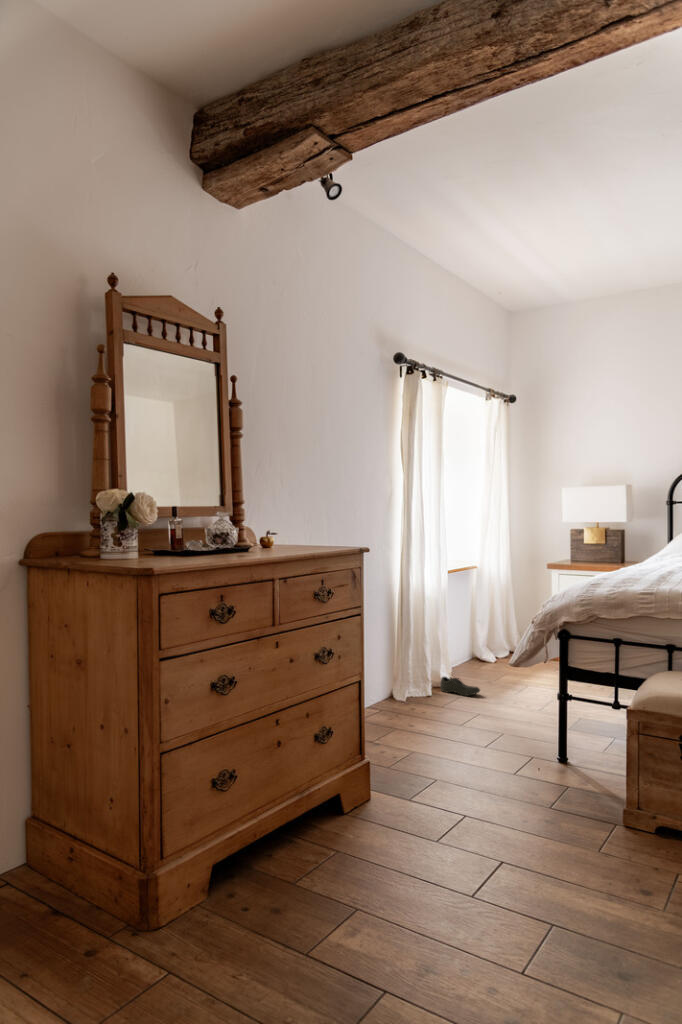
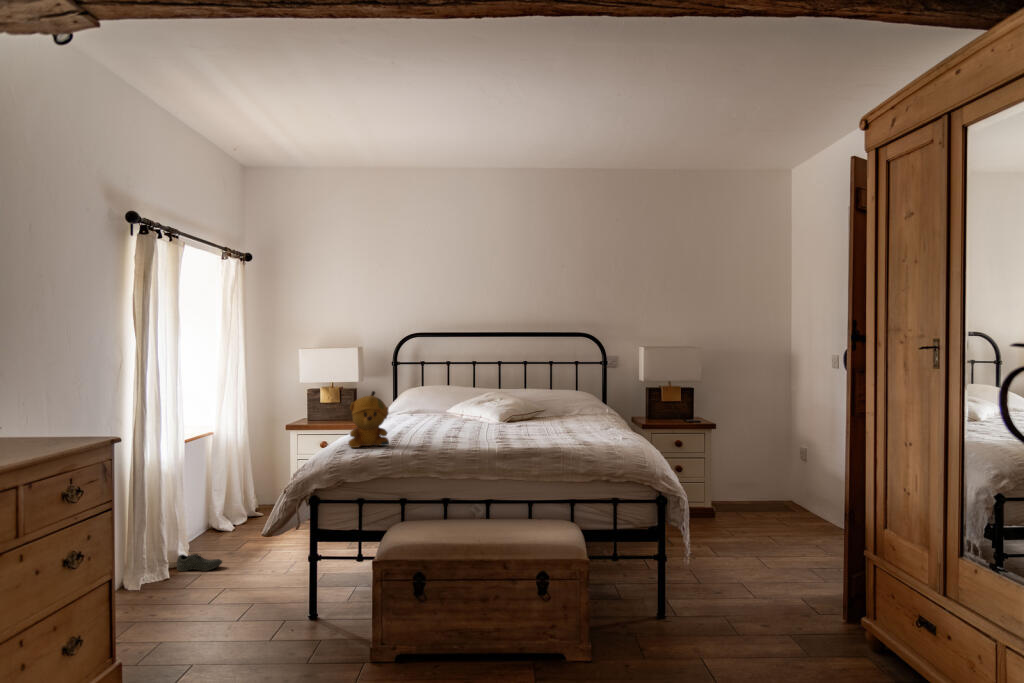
stuffed bear: none [603,518,653,582] -> present [348,391,389,448]

